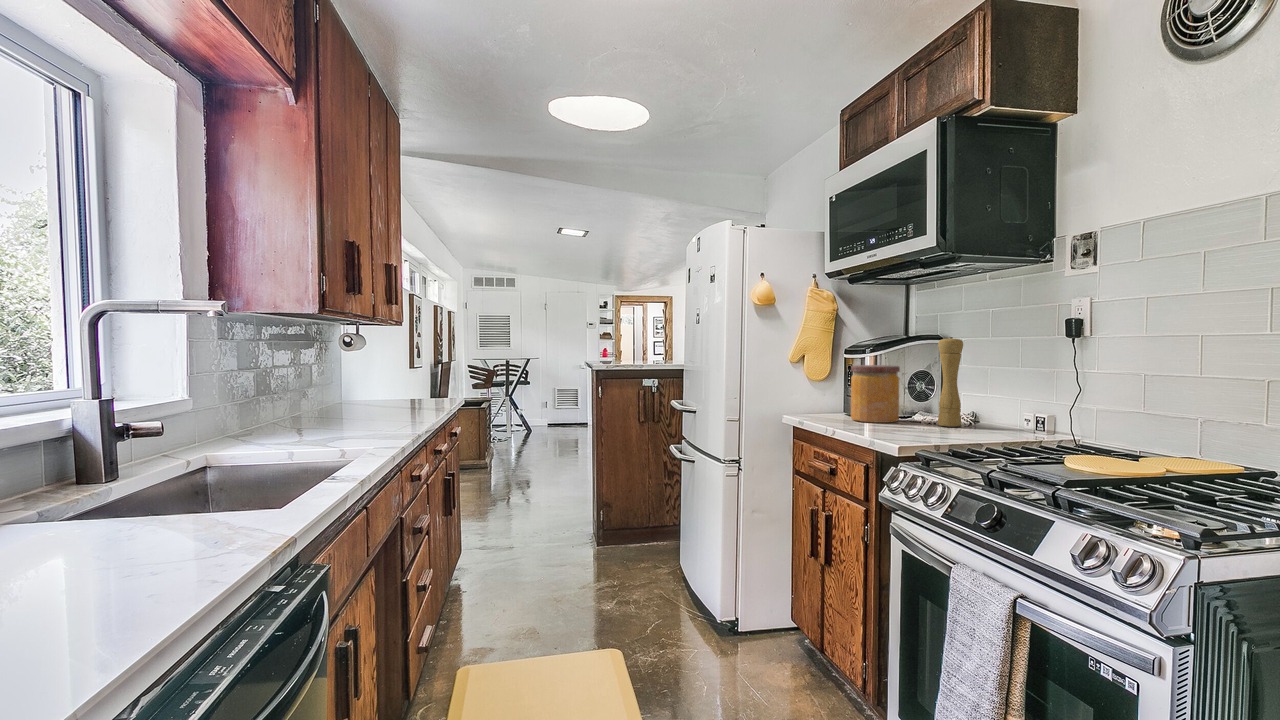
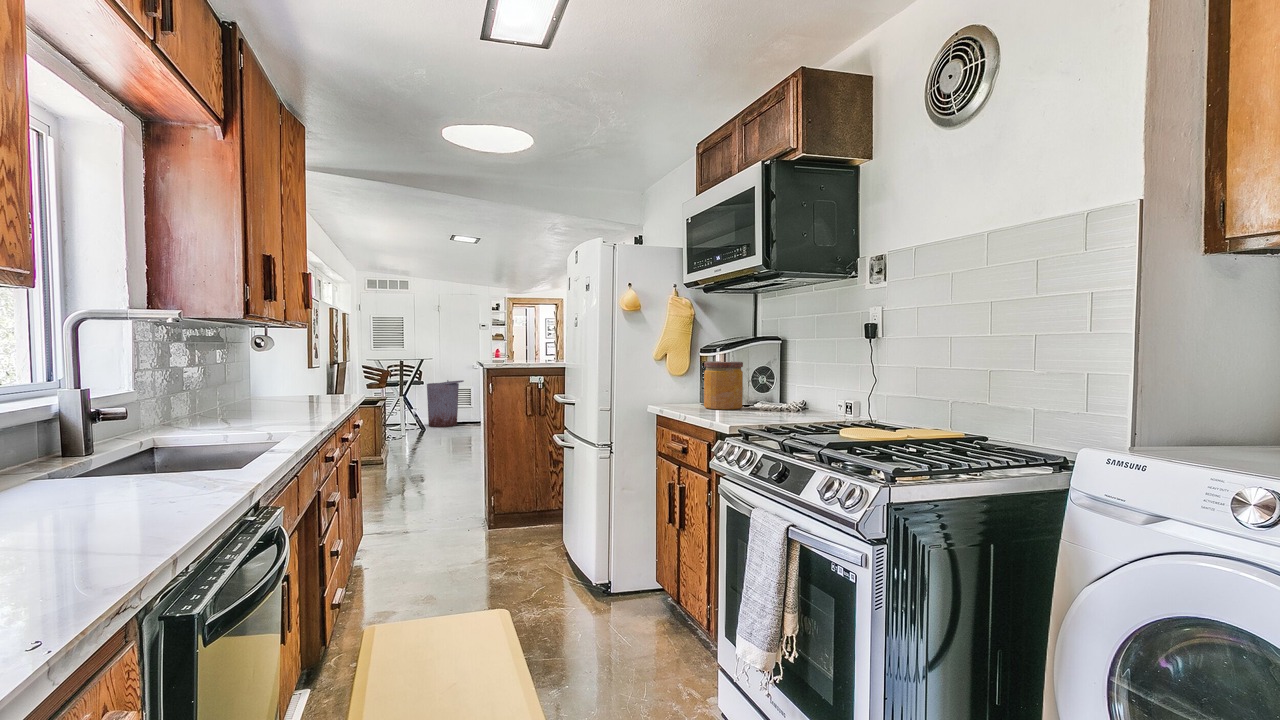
pepper mill: present [938,337,963,427] -> none [772,338,791,411]
trash can: none [532,381,570,430] -> present [427,380,464,427]

